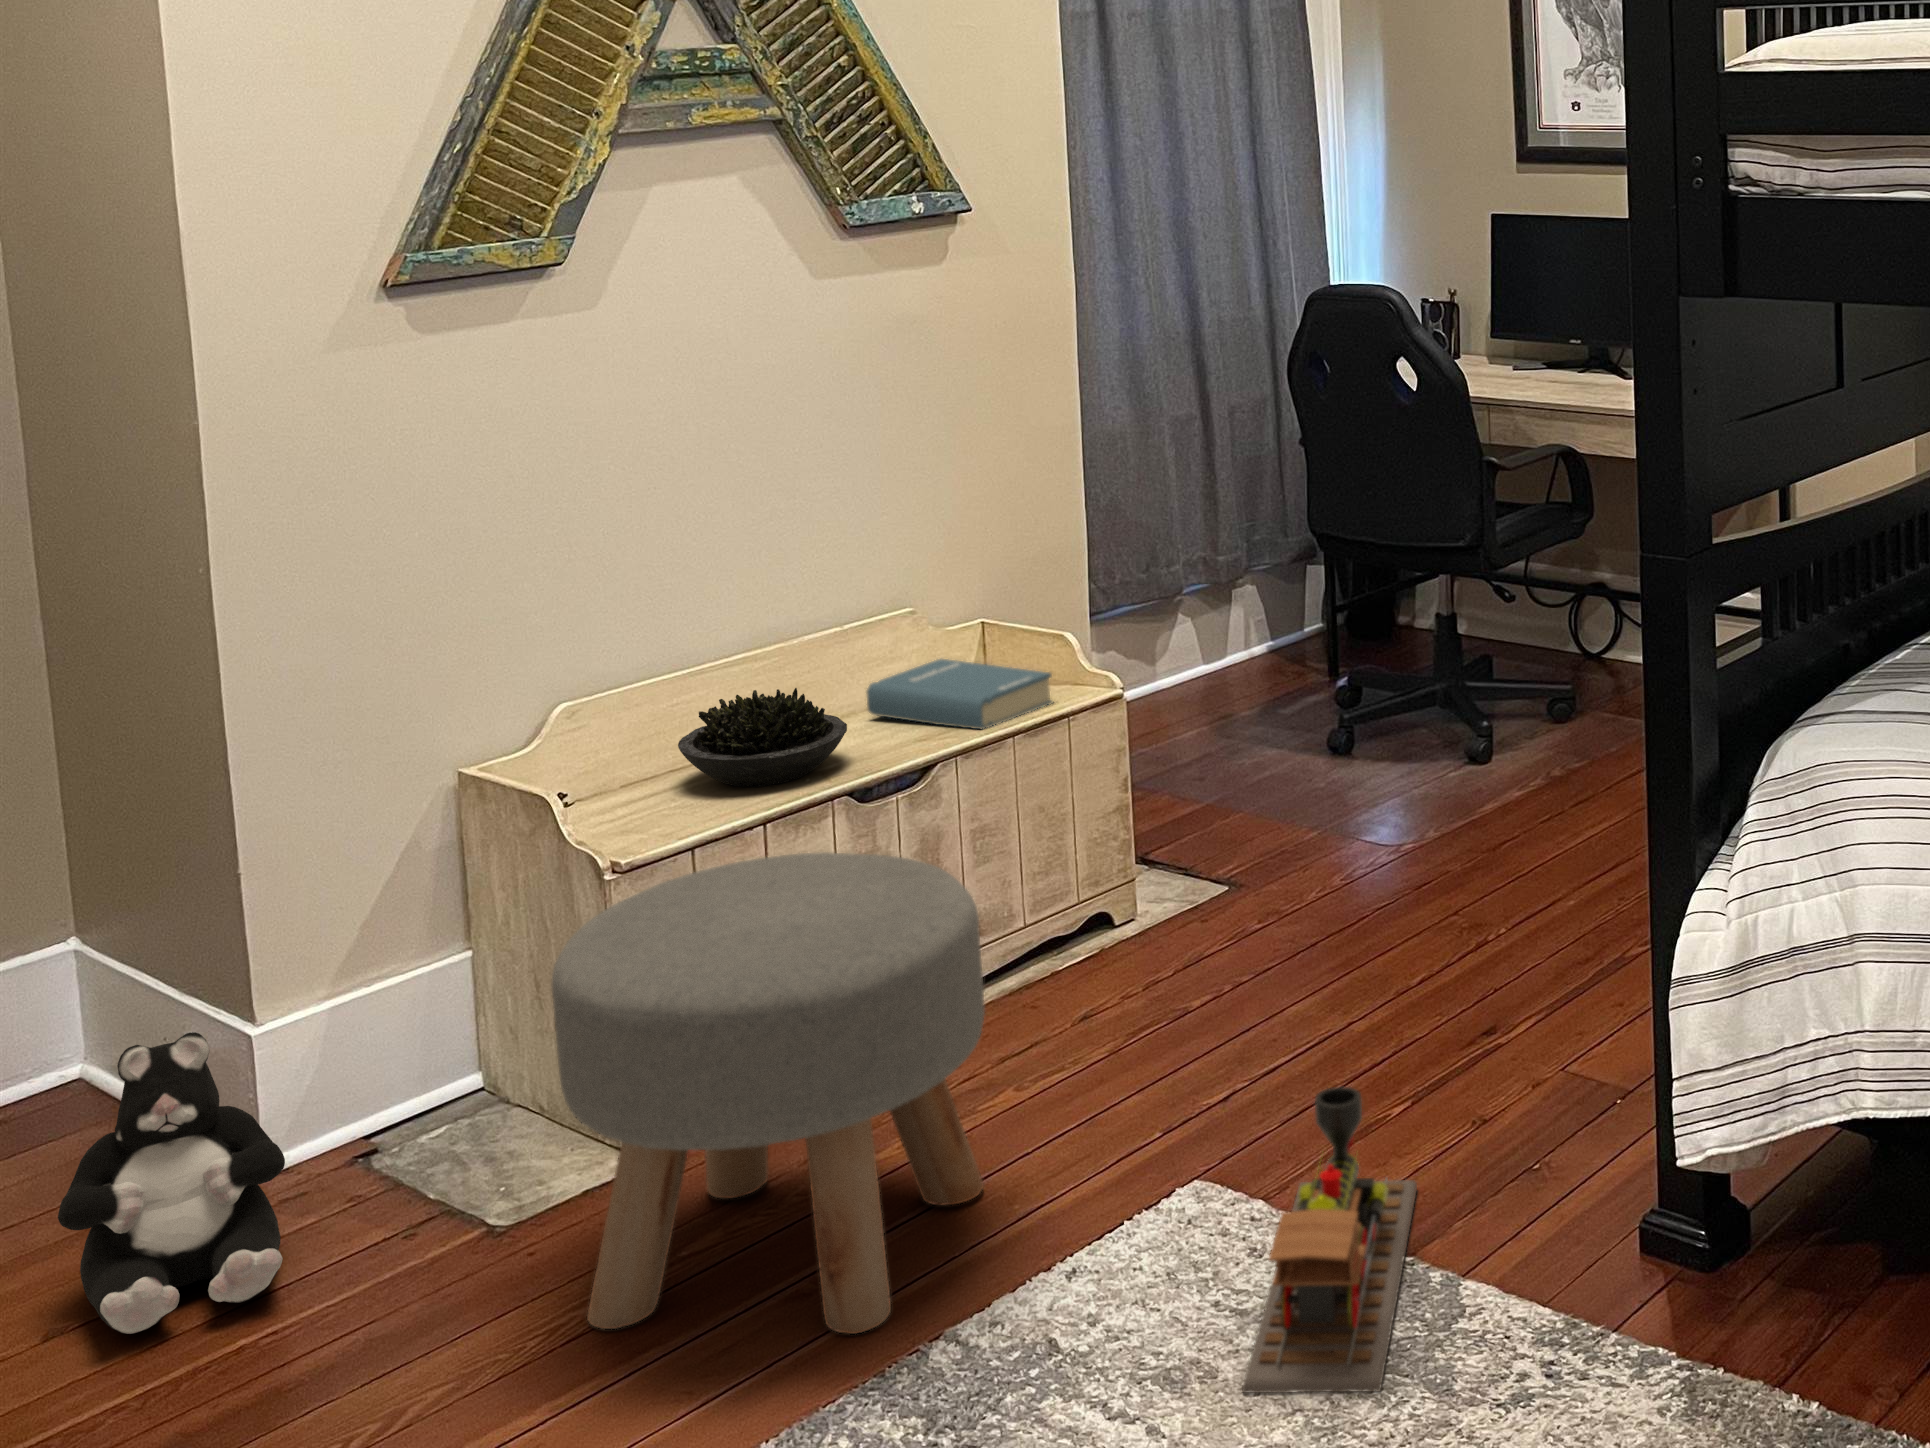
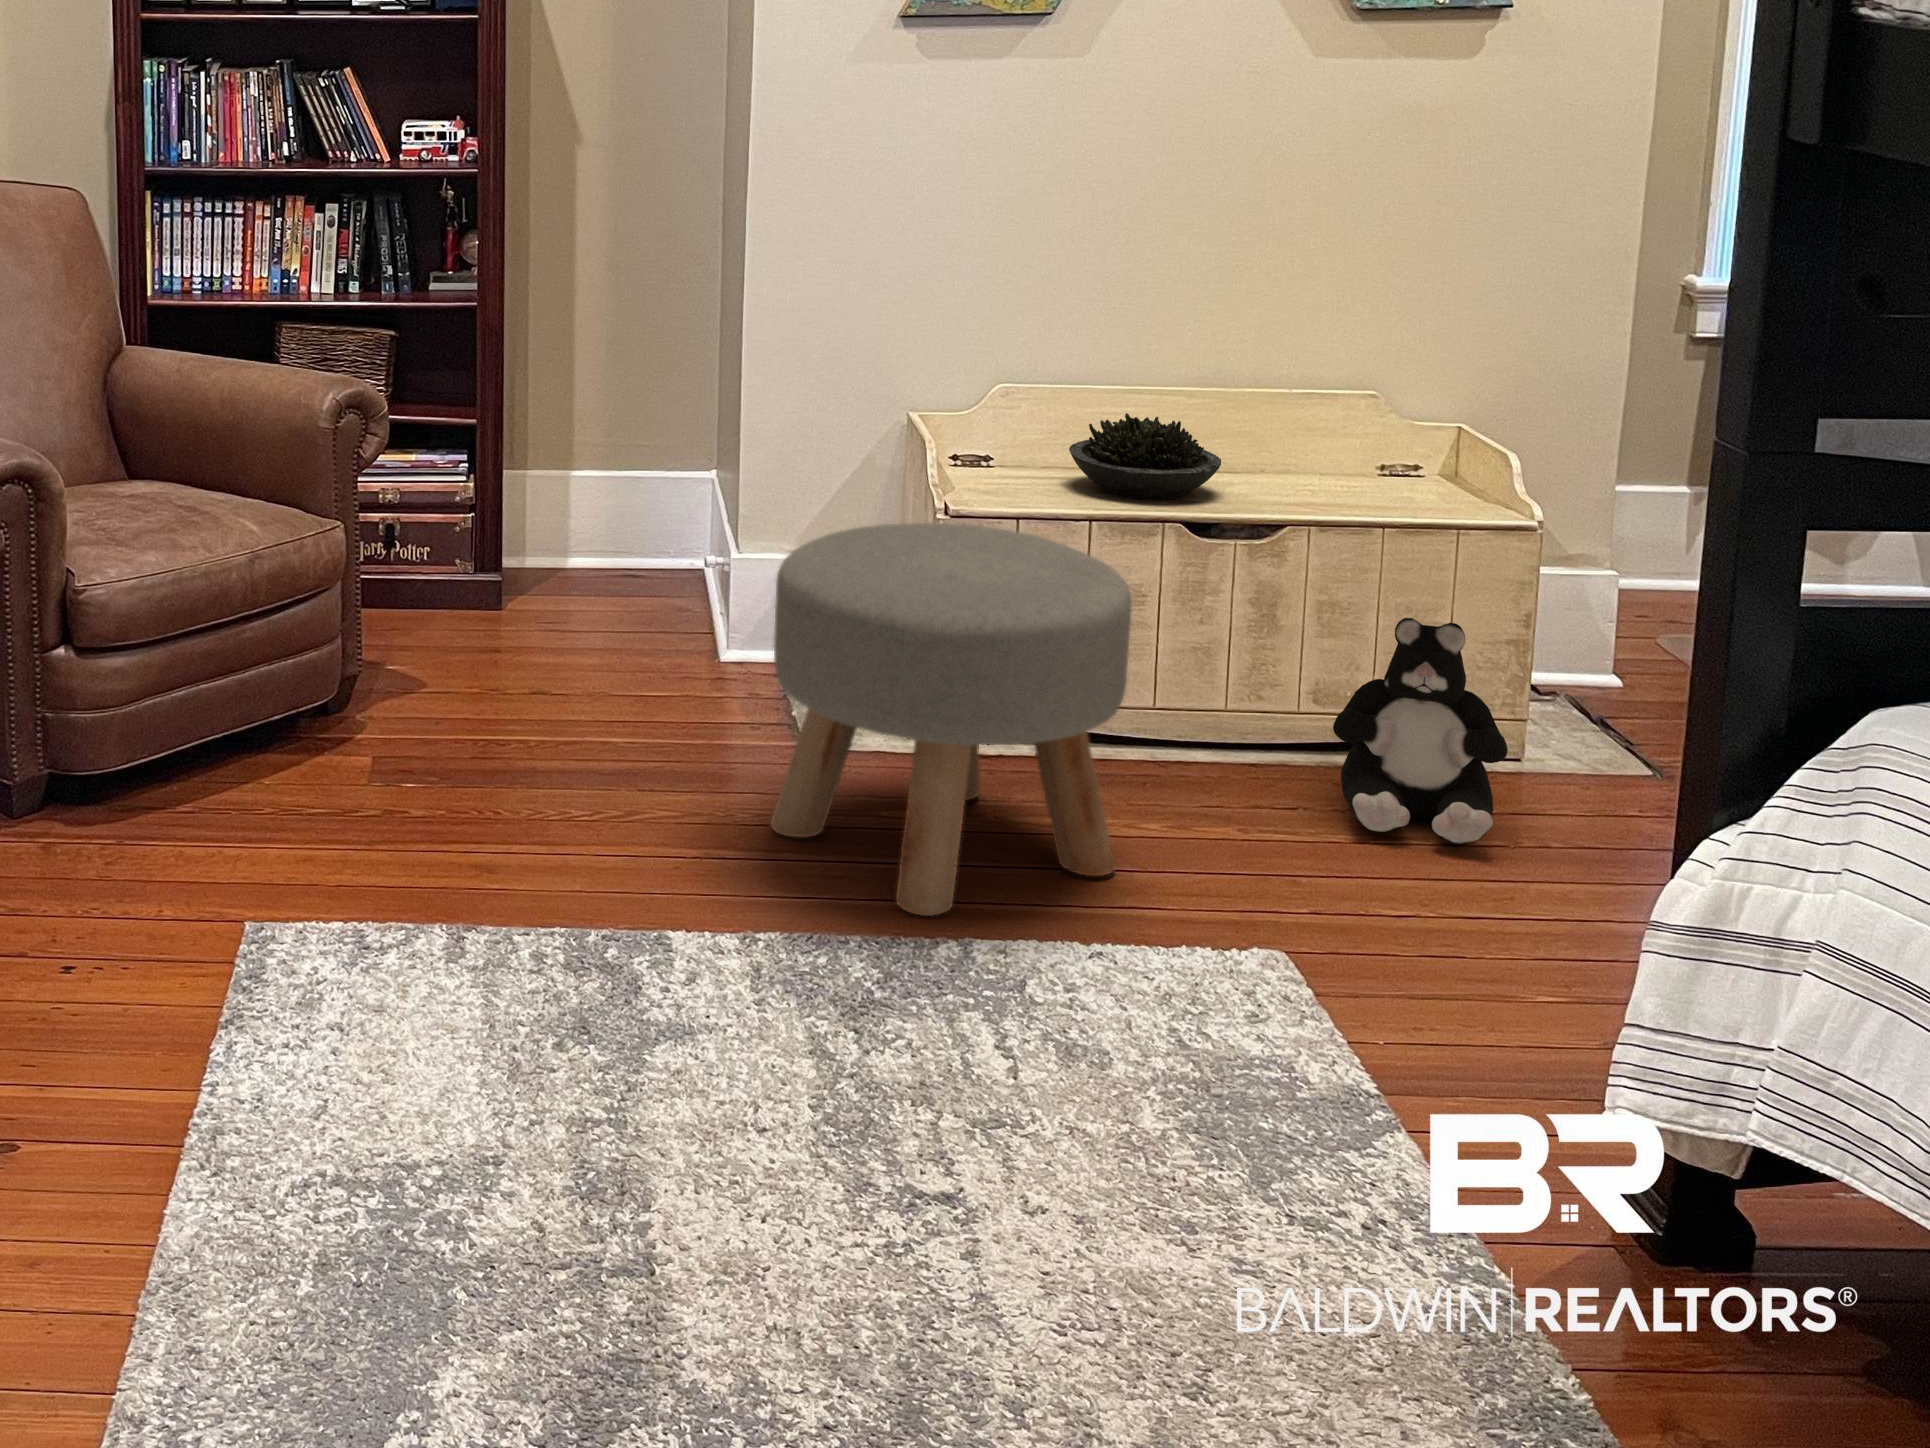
hardback book: present [867,659,1053,729] -> none [1290,445,1466,514]
plush toy: present [58,1032,285,1334] -> present [1333,618,1508,844]
toy train: present [1242,1087,1417,1393] -> none [1112,896,1472,1157]

